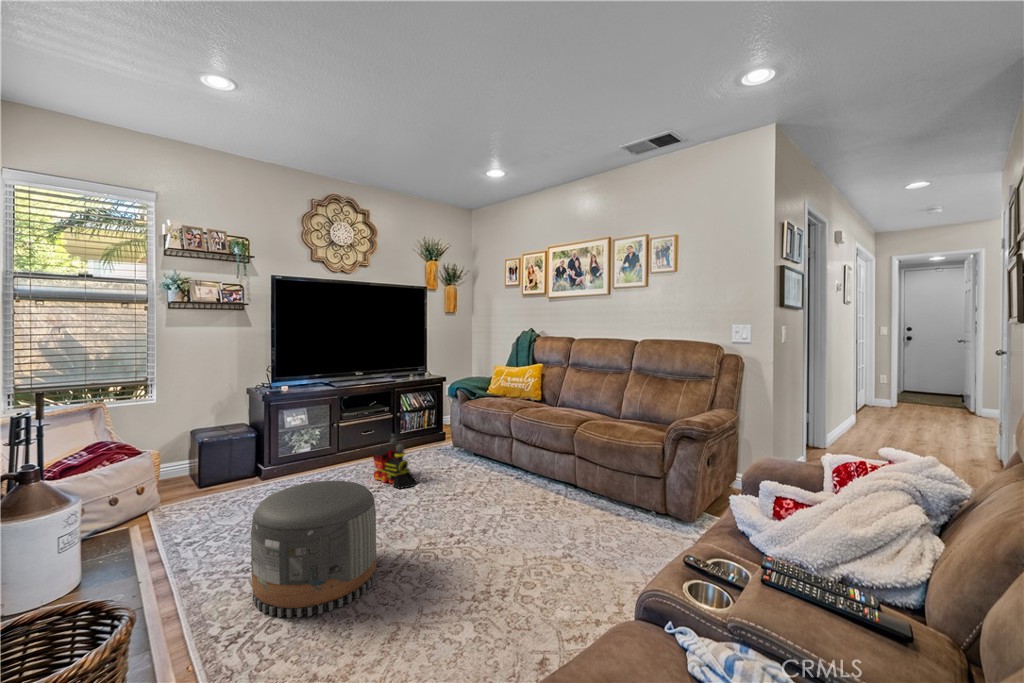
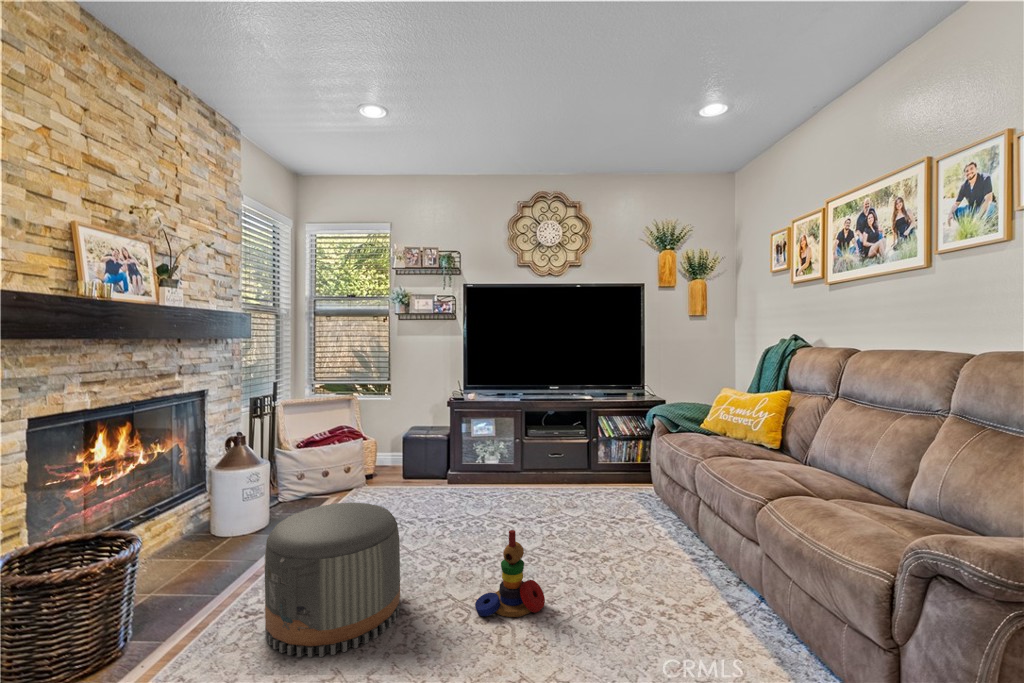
toy train: present [372,434,418,489] -> none [523,463,562,535]
stacking toy: none [423,474,468,540] -> present [475,530,545,617]

